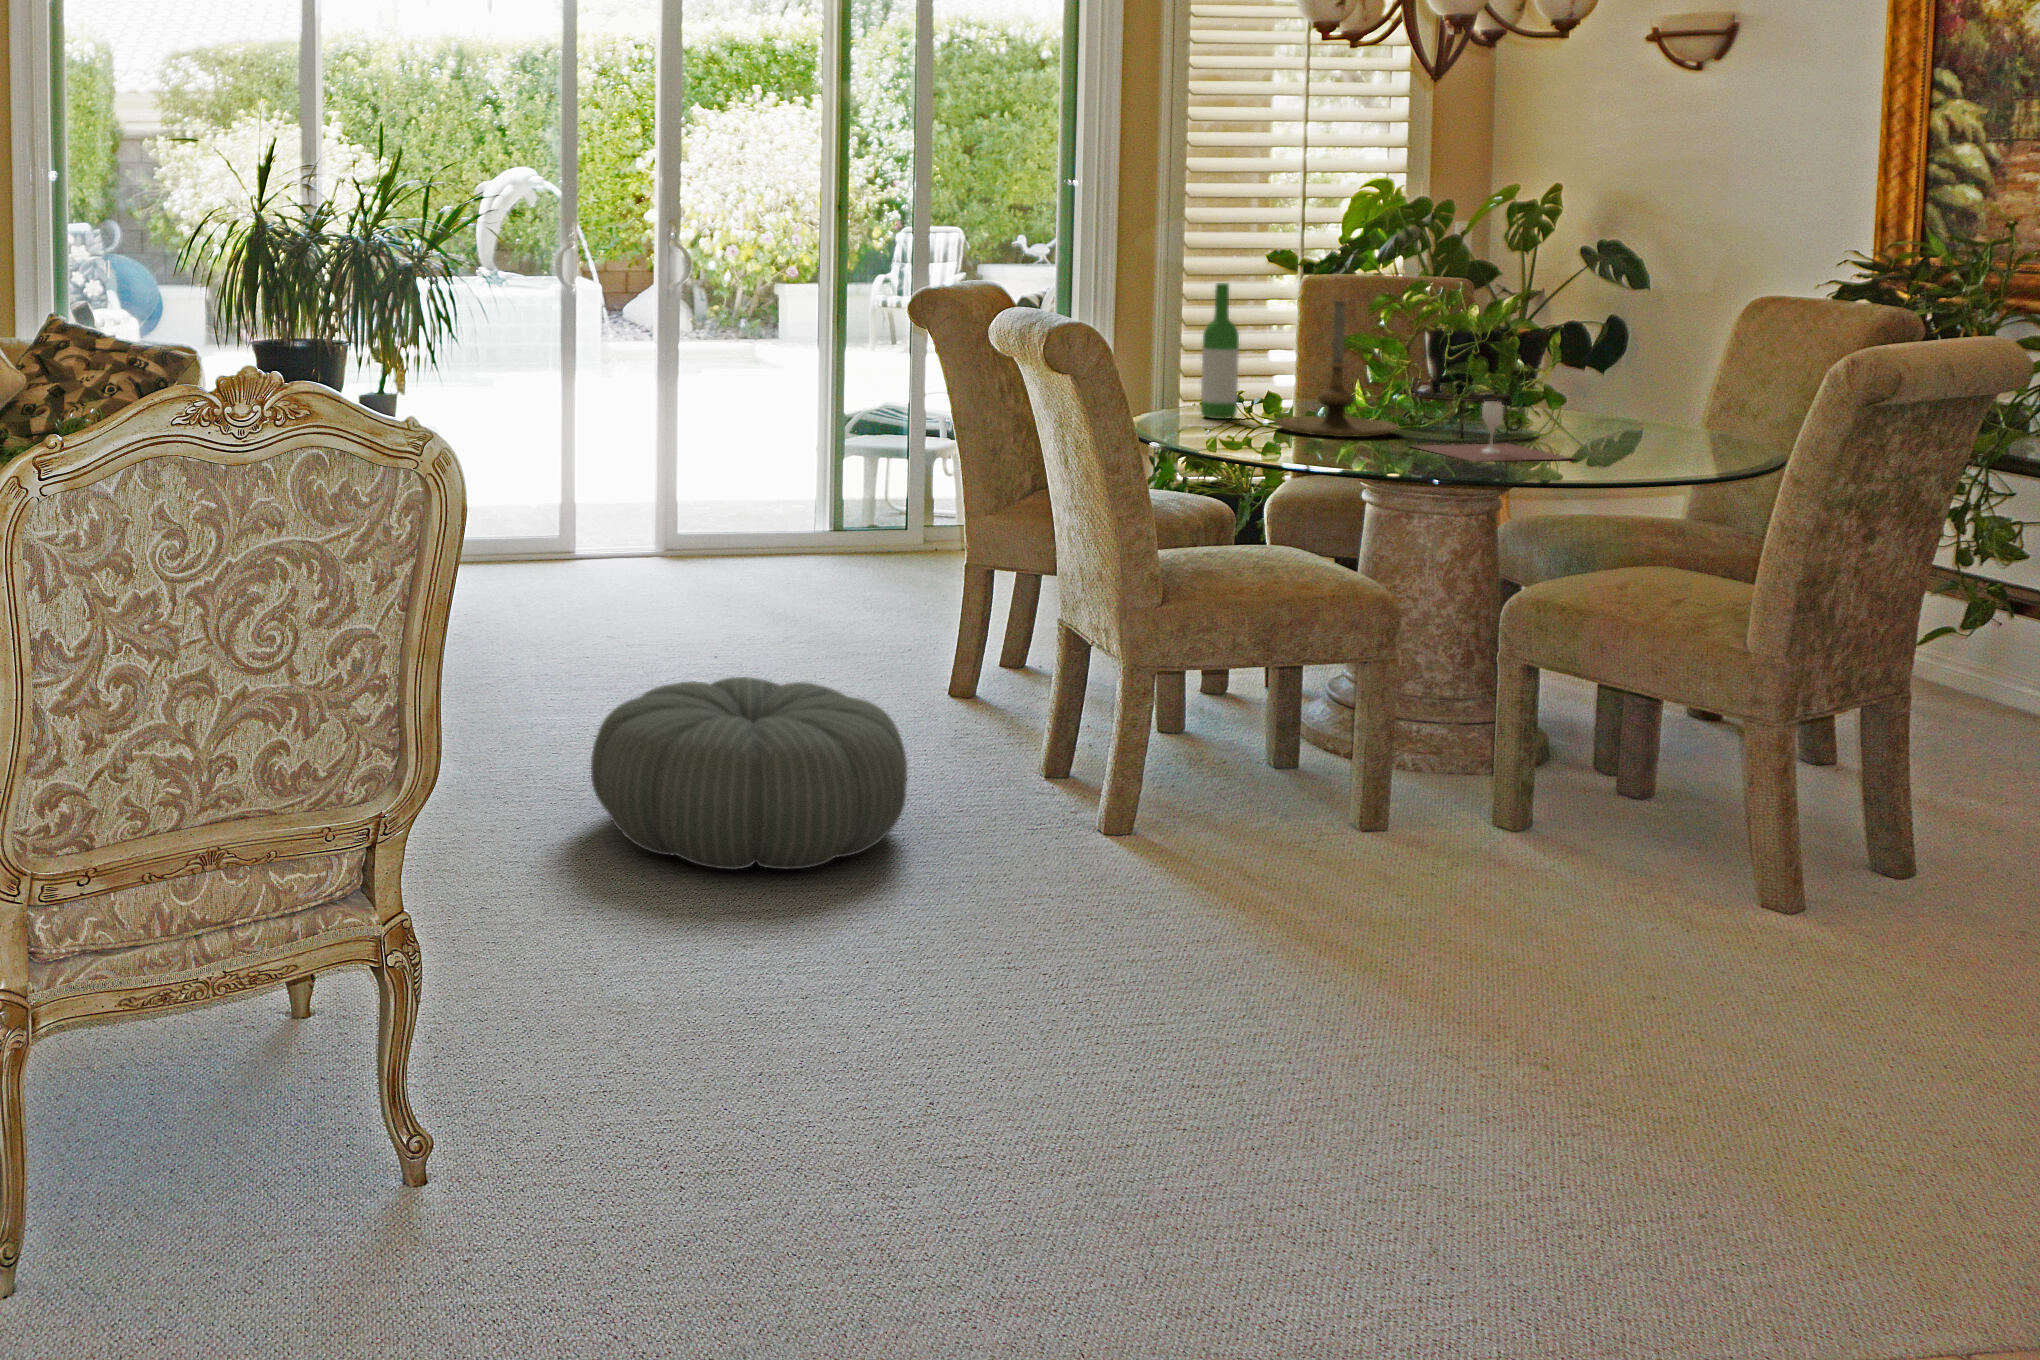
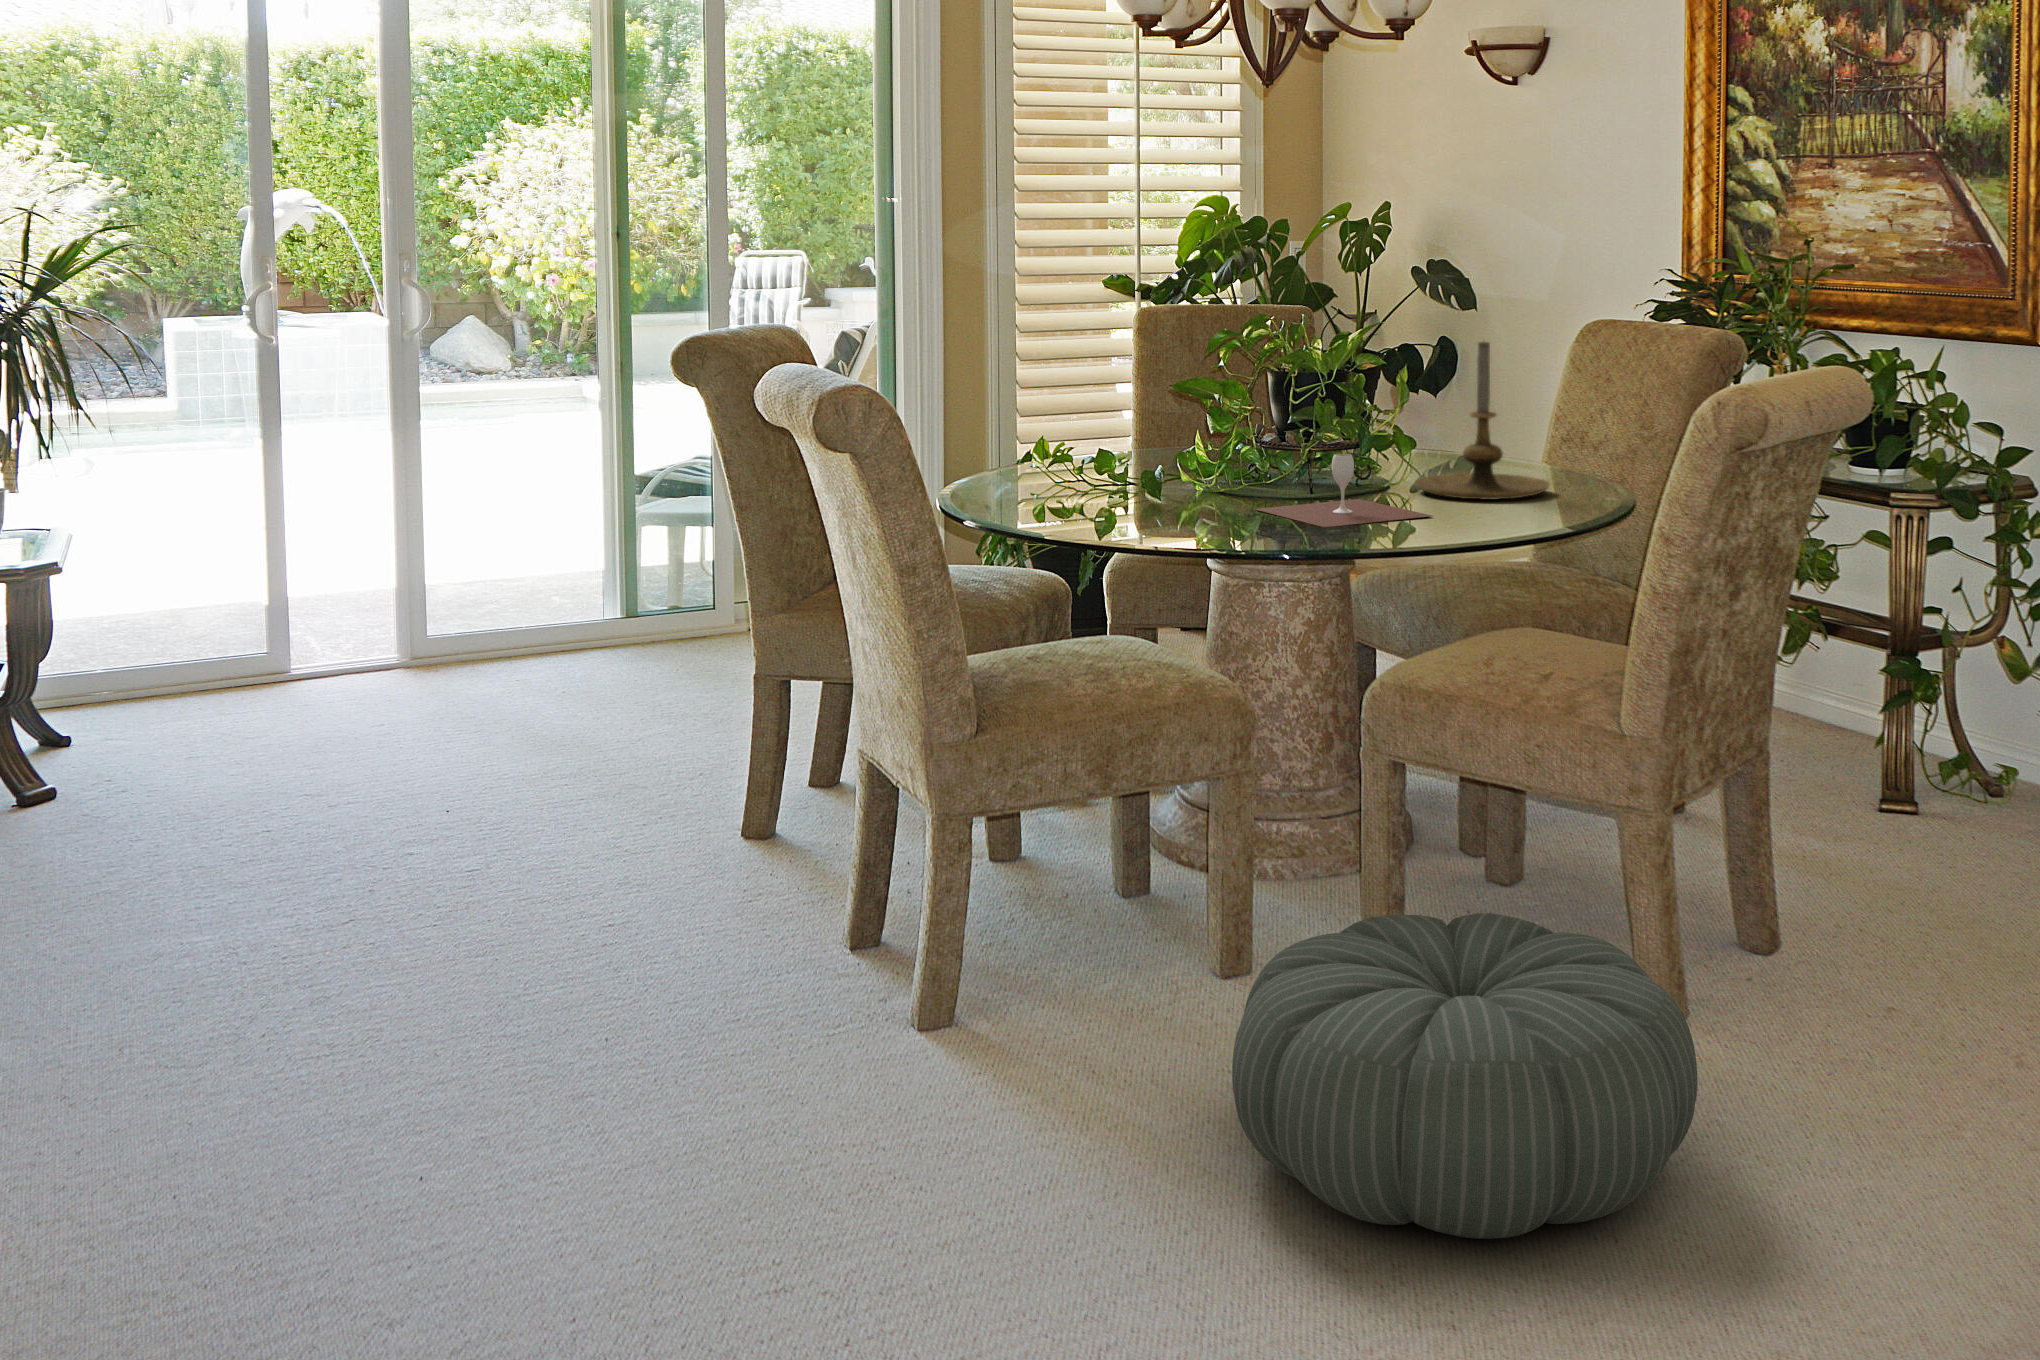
wine bottle: present [1201,283,1239,419] -> none [1026,322,1067,482]
candle holder: present [1275,301,1398,437] -> present [1415,341,1550,500]
pouf: present [591,677,907,870] -> present [1232,913,1698,1239]

